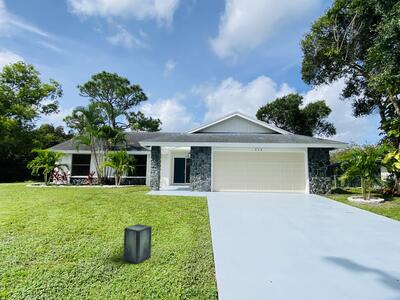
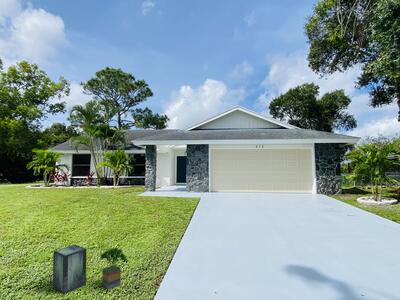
potted tree: none [163,226,187,261] -> present [100,248,126,289]

